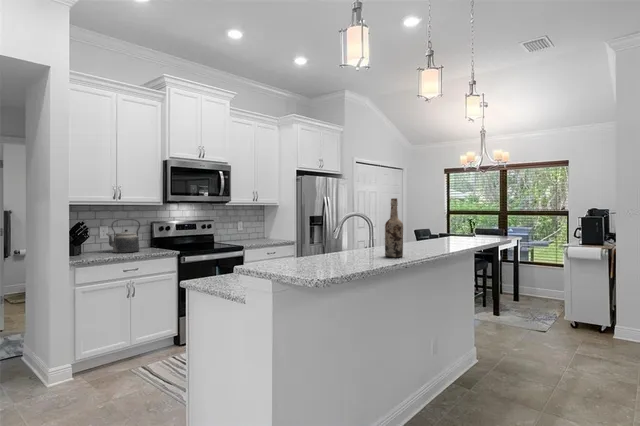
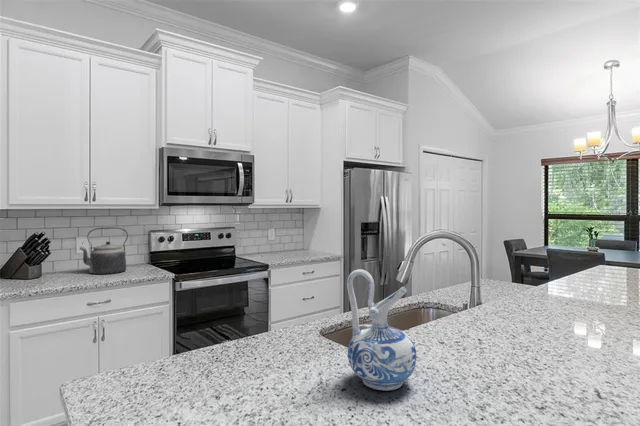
wine bottle: present [385,198,403,257] -> none [534,195,587,349]
ceramic pitcher: none [313,224,336,264] -> present [347,269,416,391]

